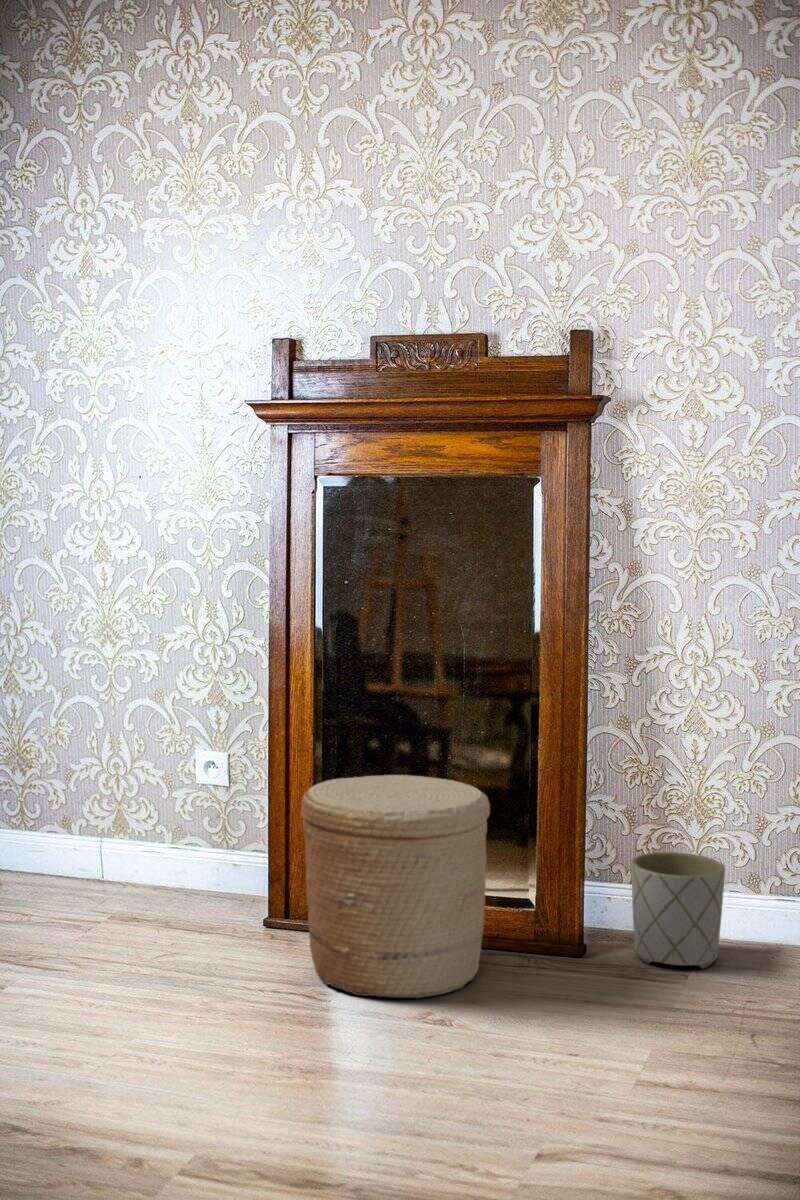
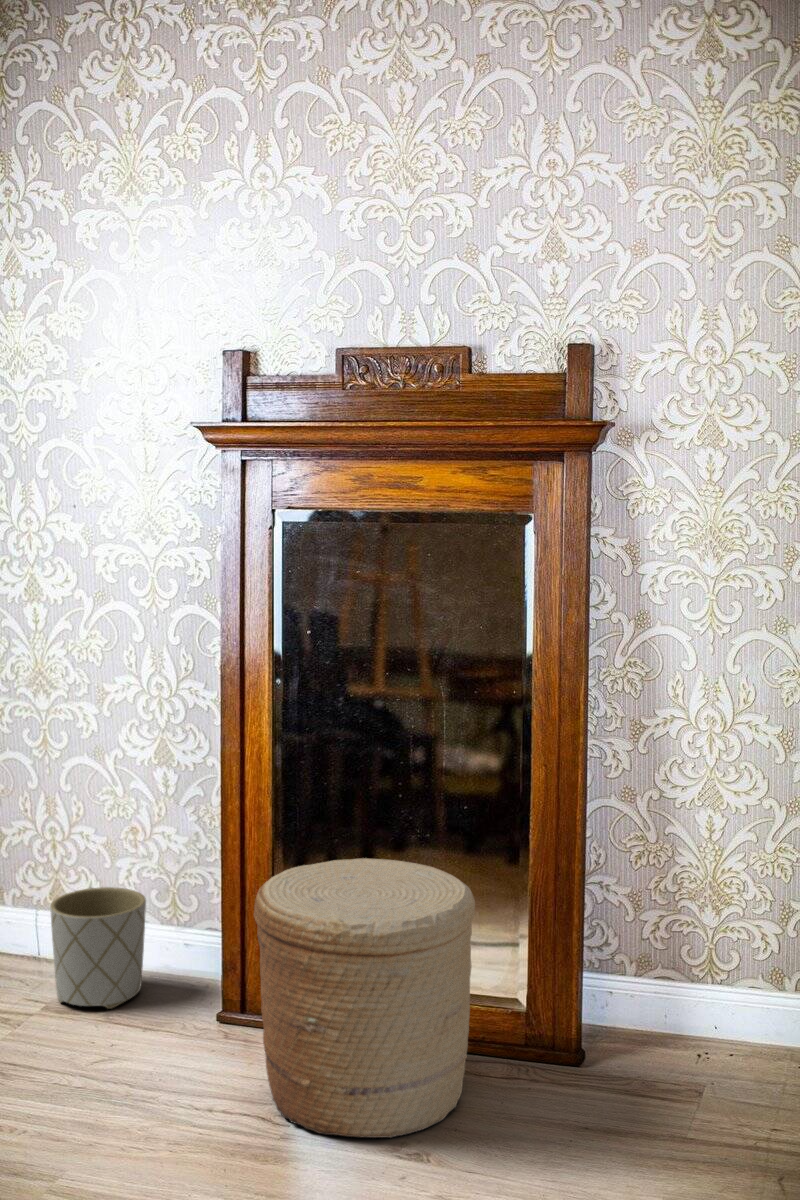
planter: present [631,852,725,969] -> present [50,887,146,1009]

